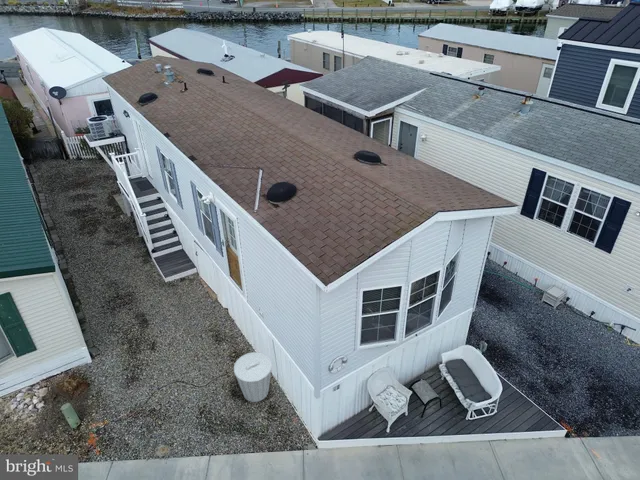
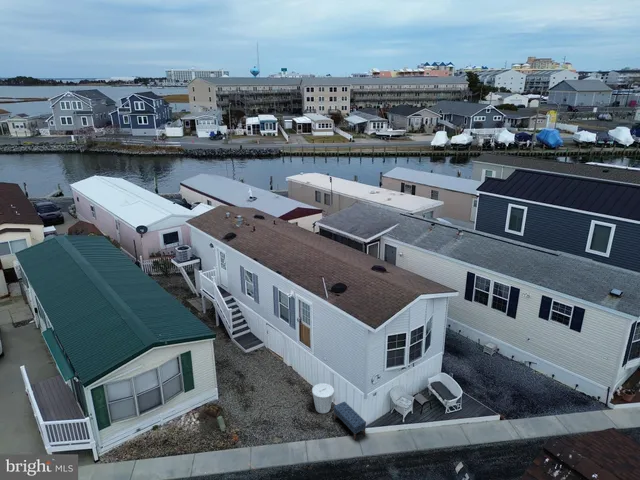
bench: none [266,389,316,465] -> present [334,402,366,440]

